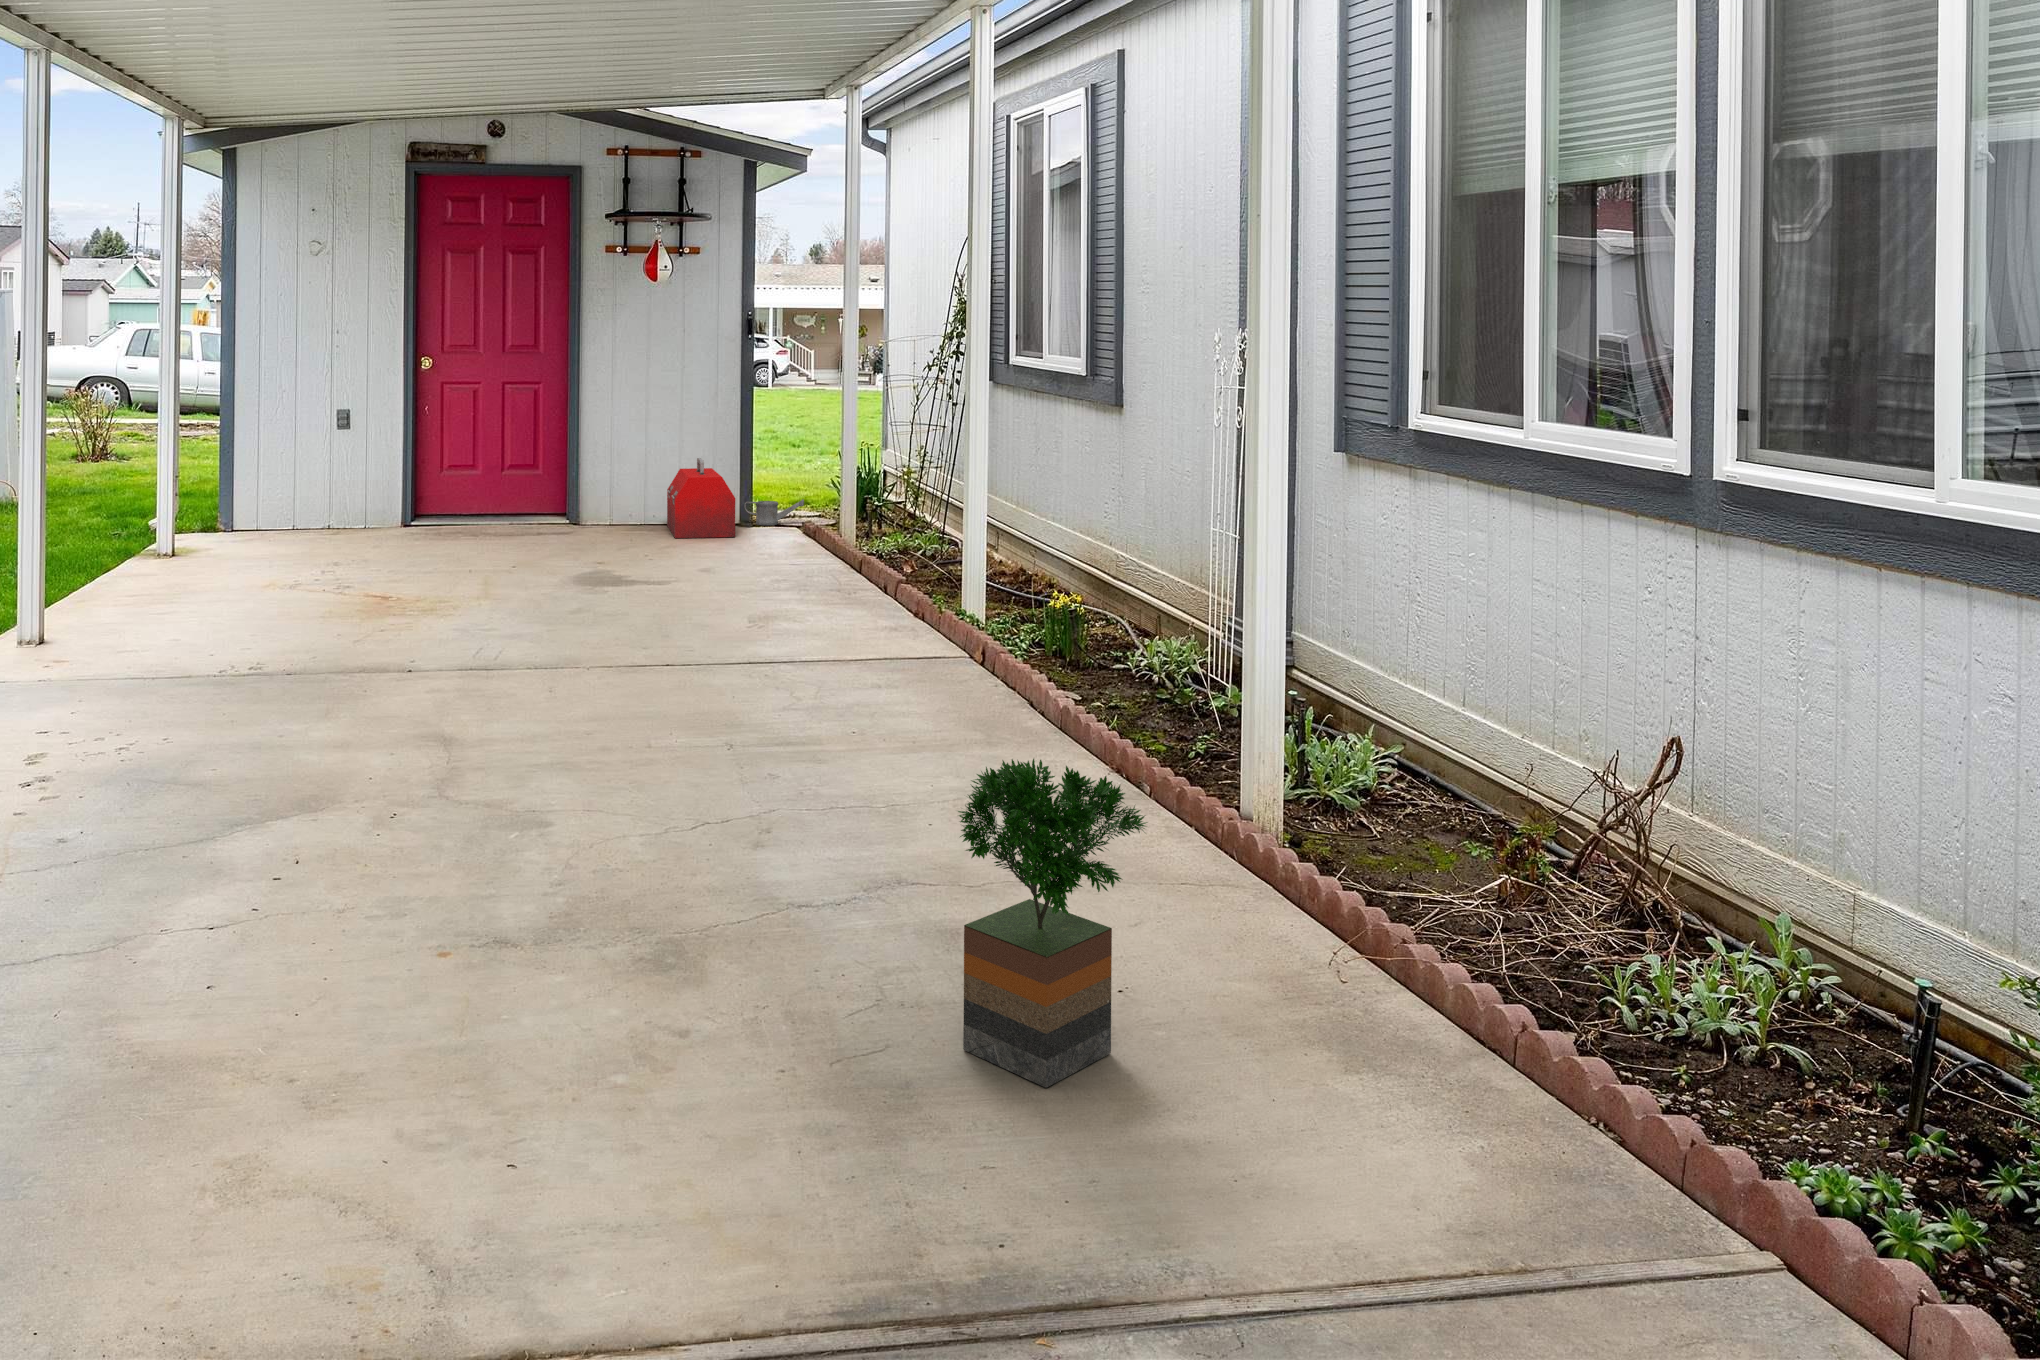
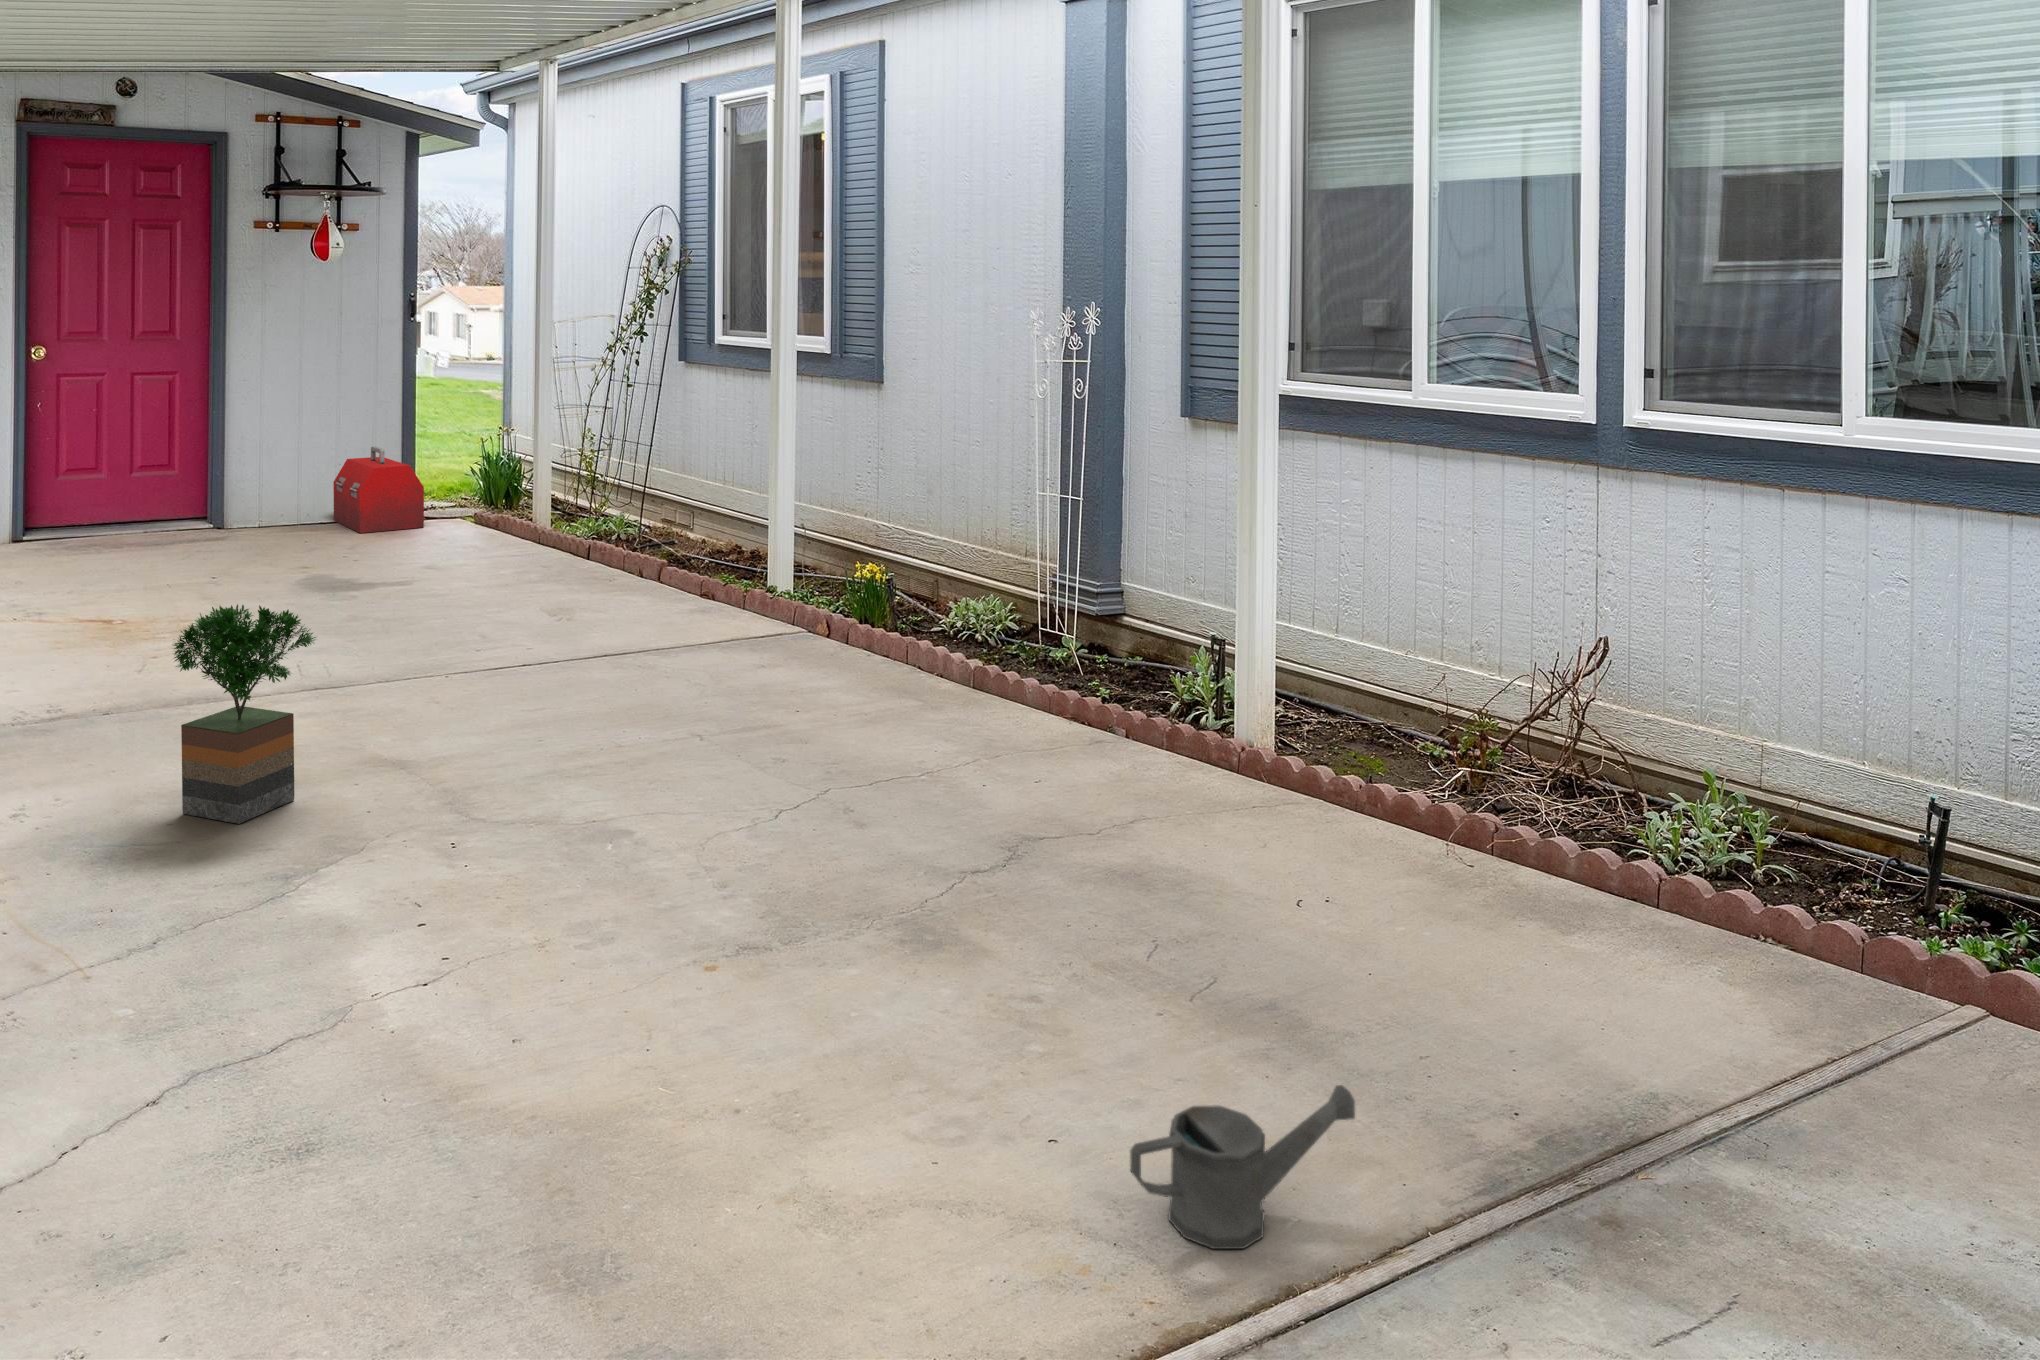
watering can: present [745,500,804,525] -> present [1130,1085,1355,1249]
potted tree: present [958,759,1147,1088] -> present [173,604,316,824]

